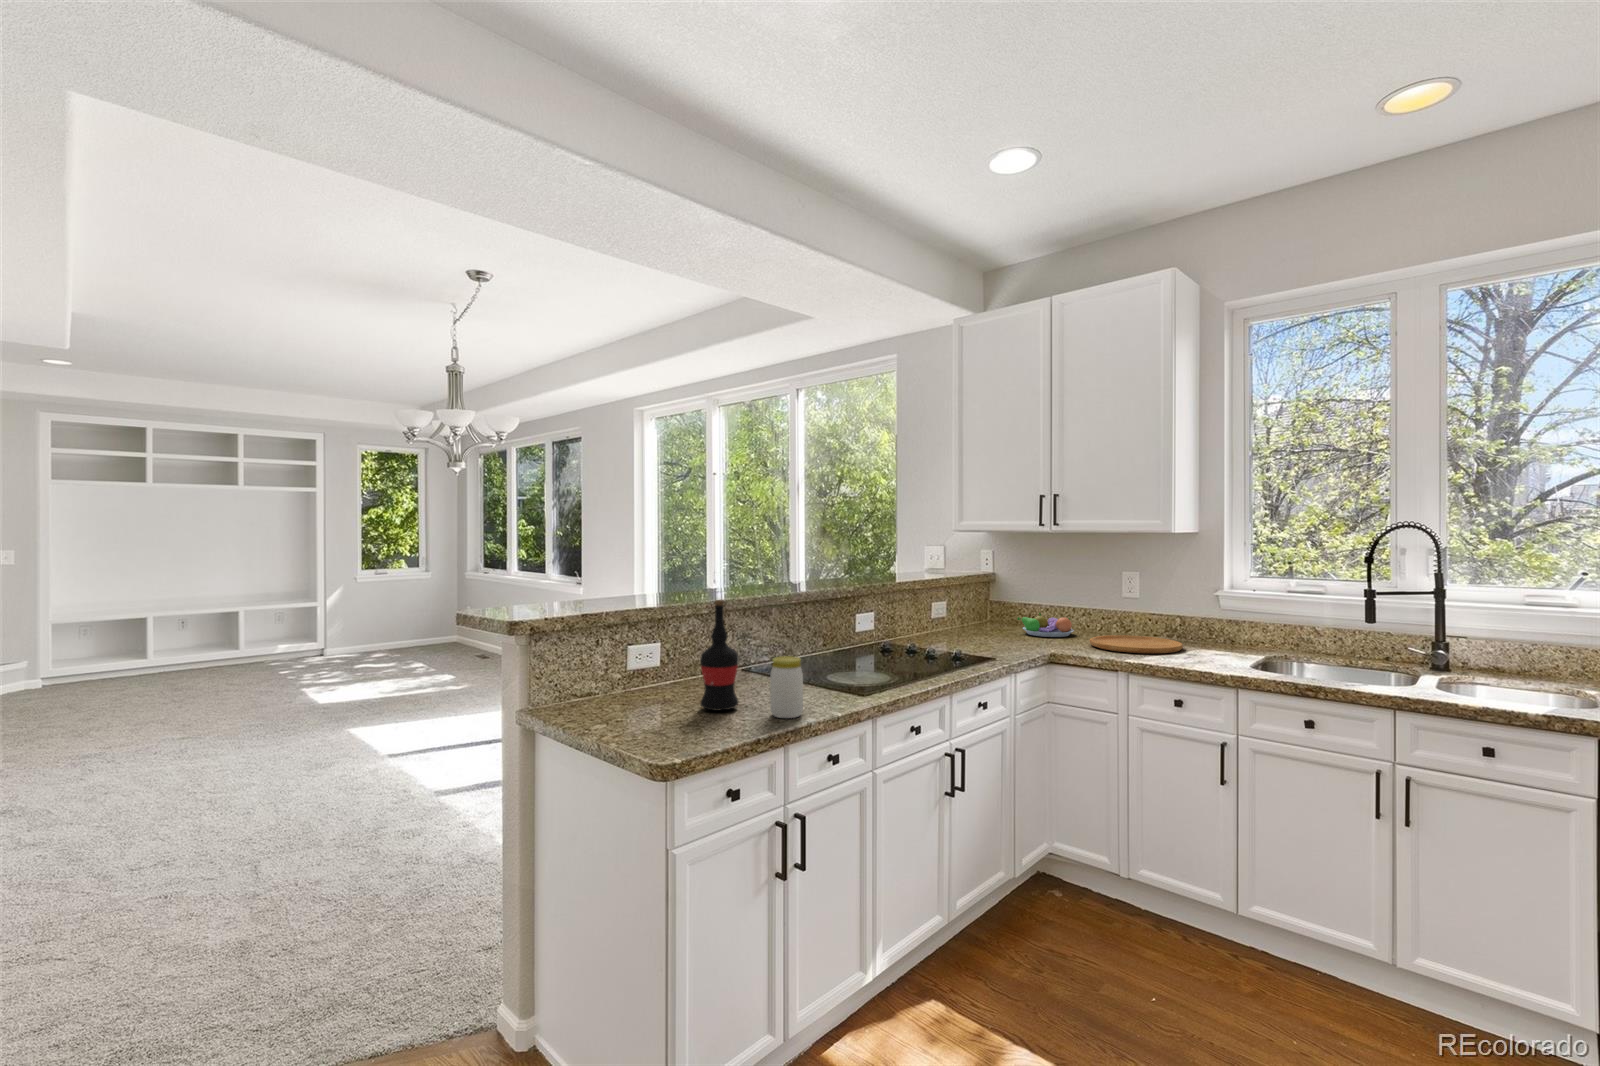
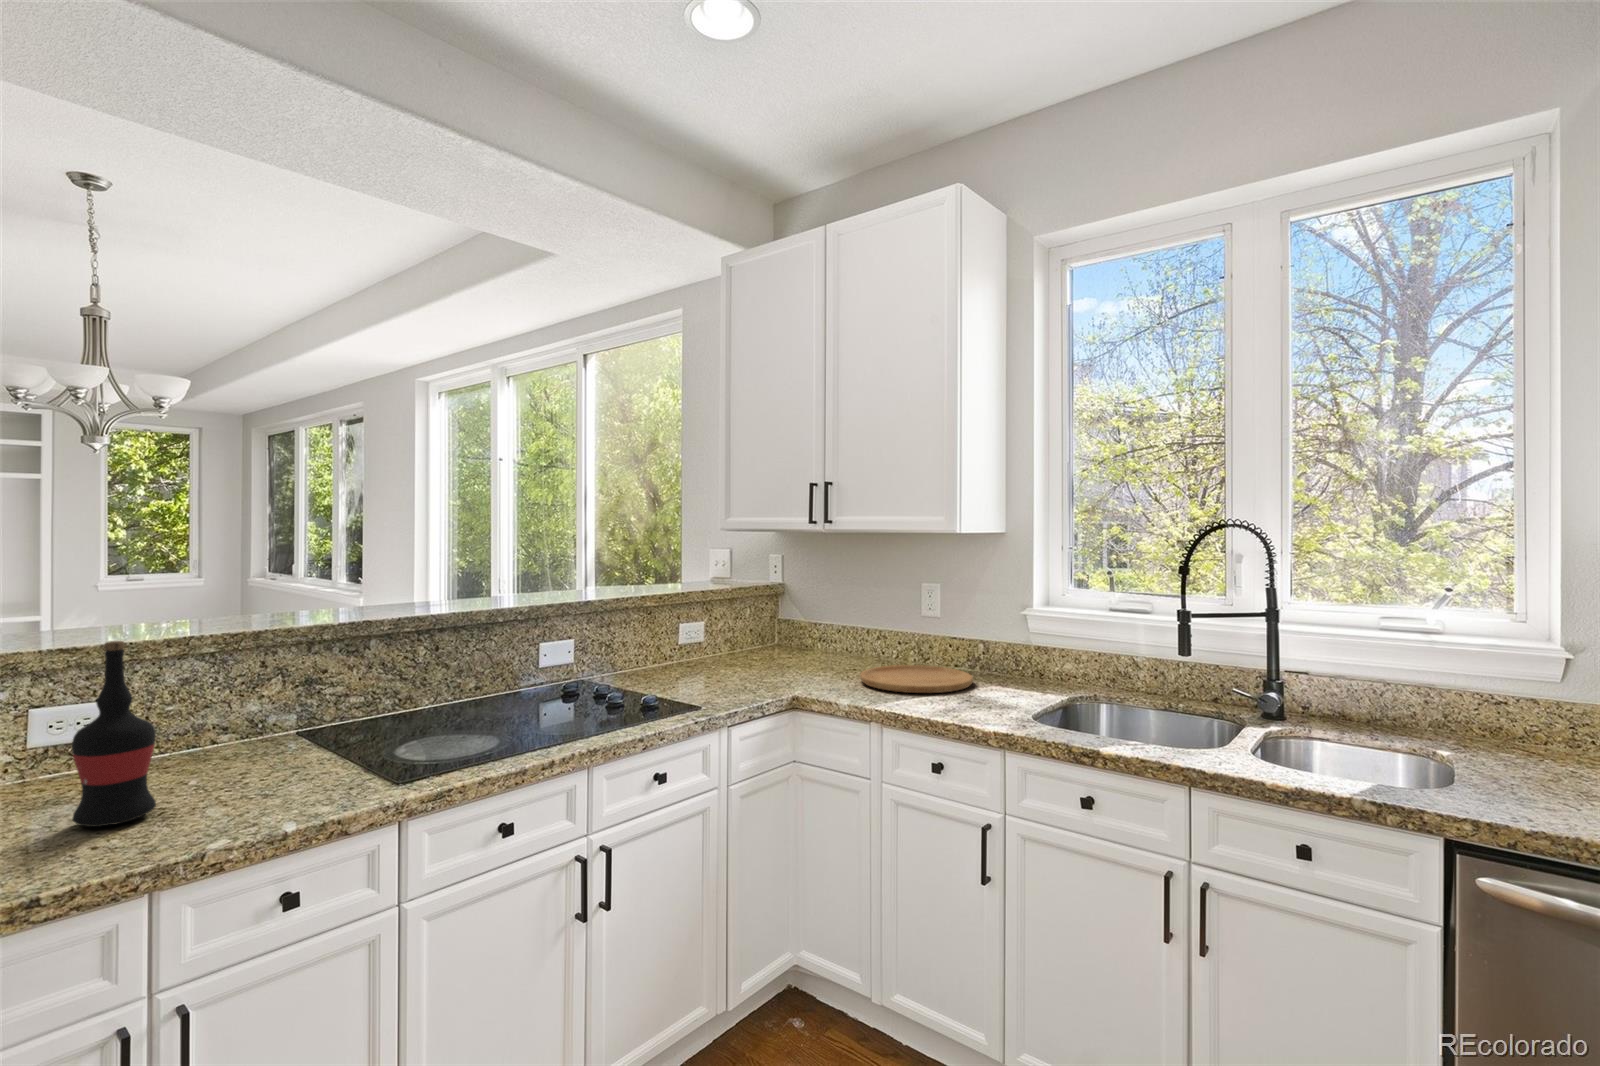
fruit bowl: present [1017,613,1074,637] -> none [793,634,861,667]
jar: present [770,656,803,718] -> none [168,734,236,843]

